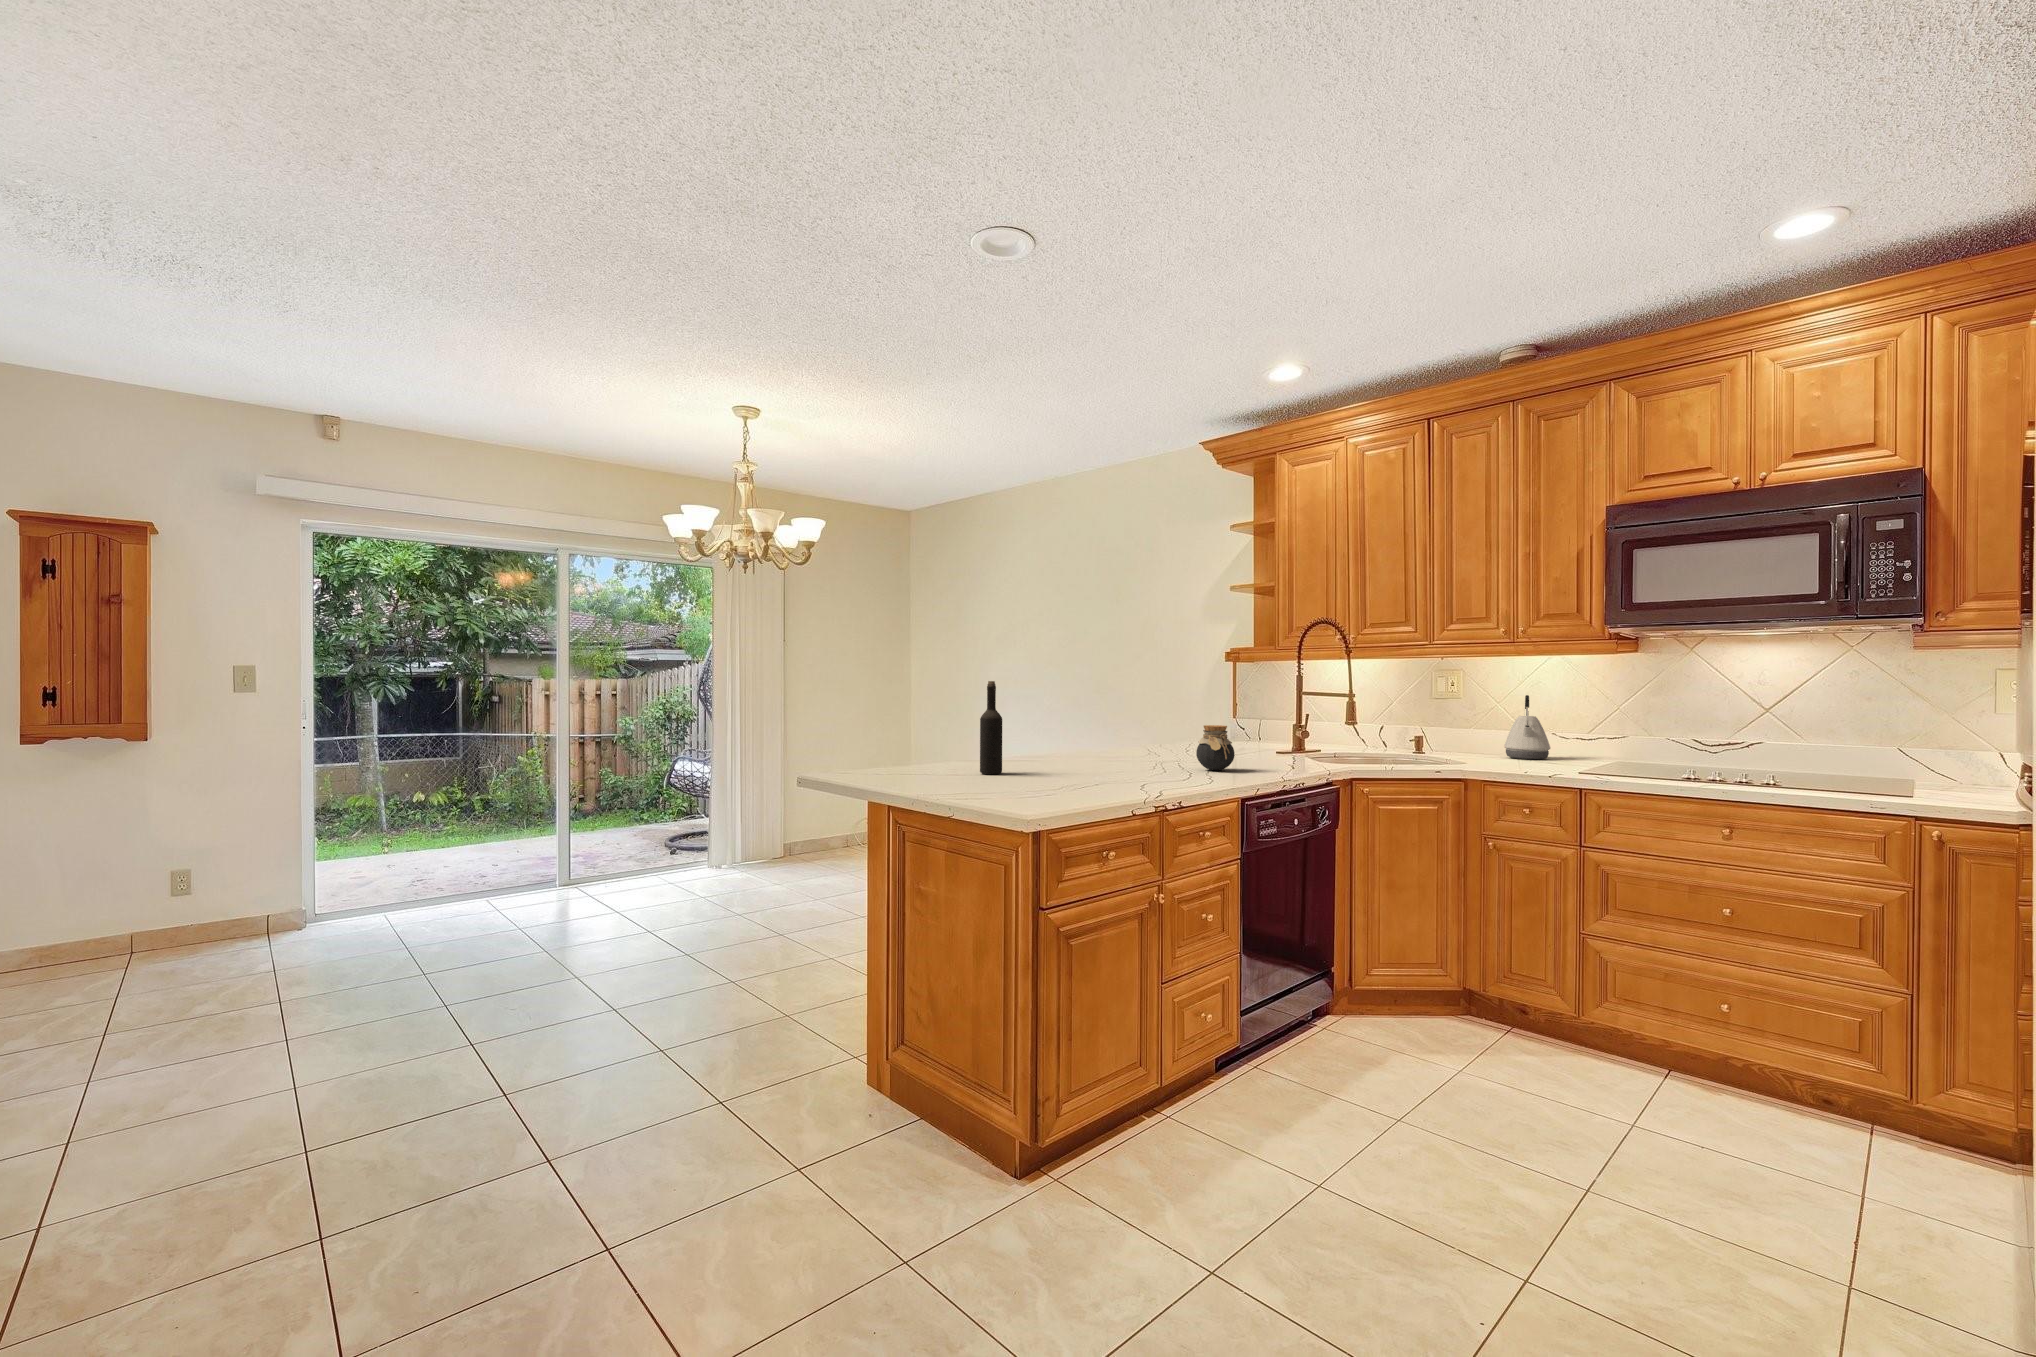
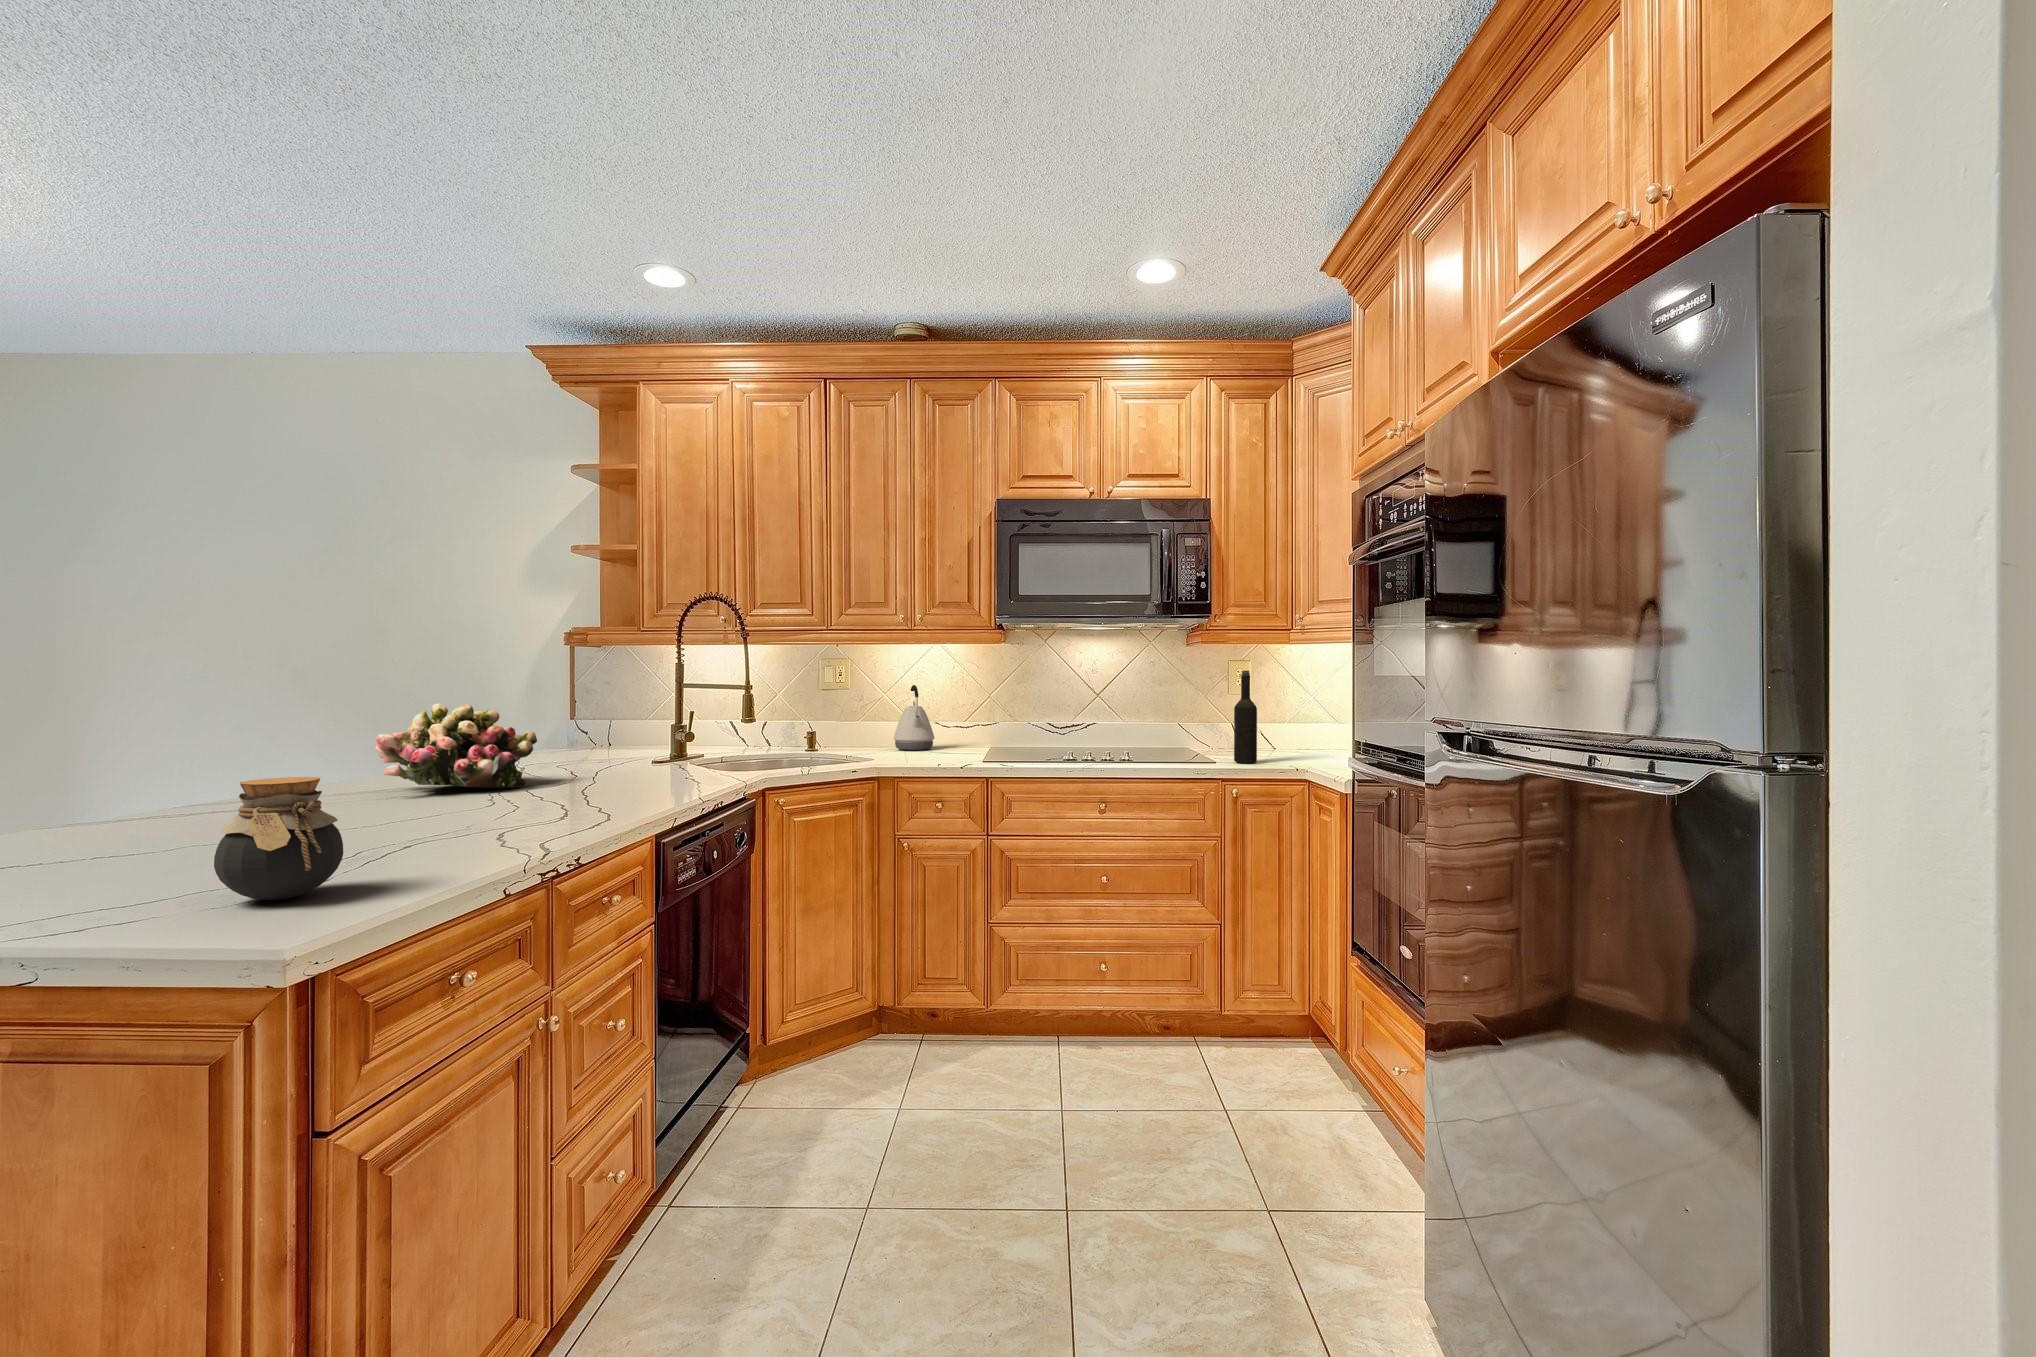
wine bottle: present [980,681,1002,774] -> present [1234,671,1257,763]
flower arrangement: none [1098,703,1189,761] -> present [375,704,537,788]
jar: present [1196,725,1235,770] -> present [214,777,343,900]

